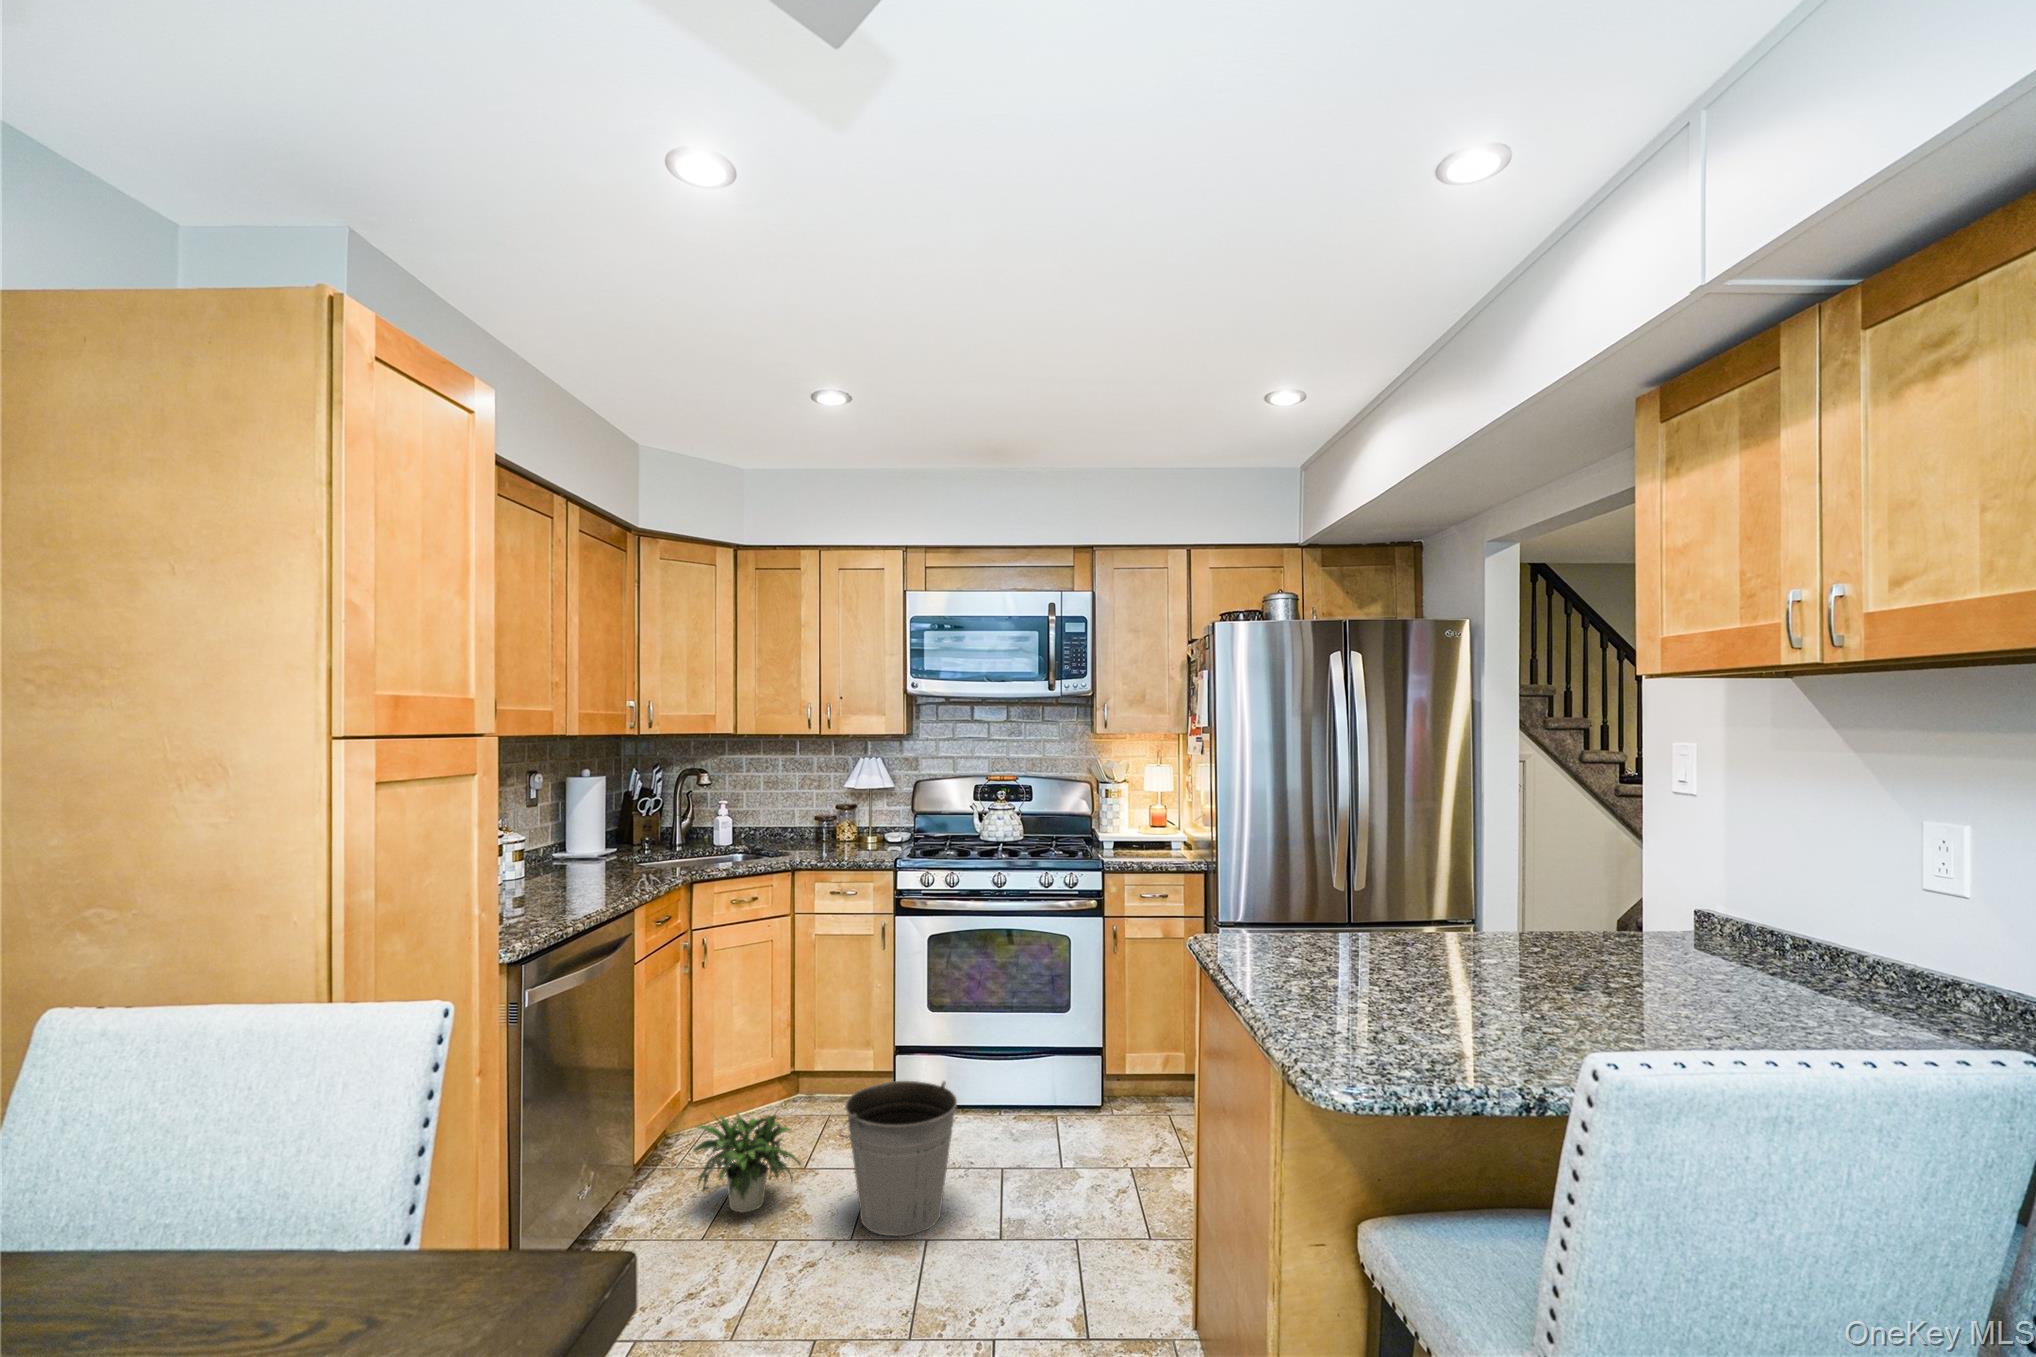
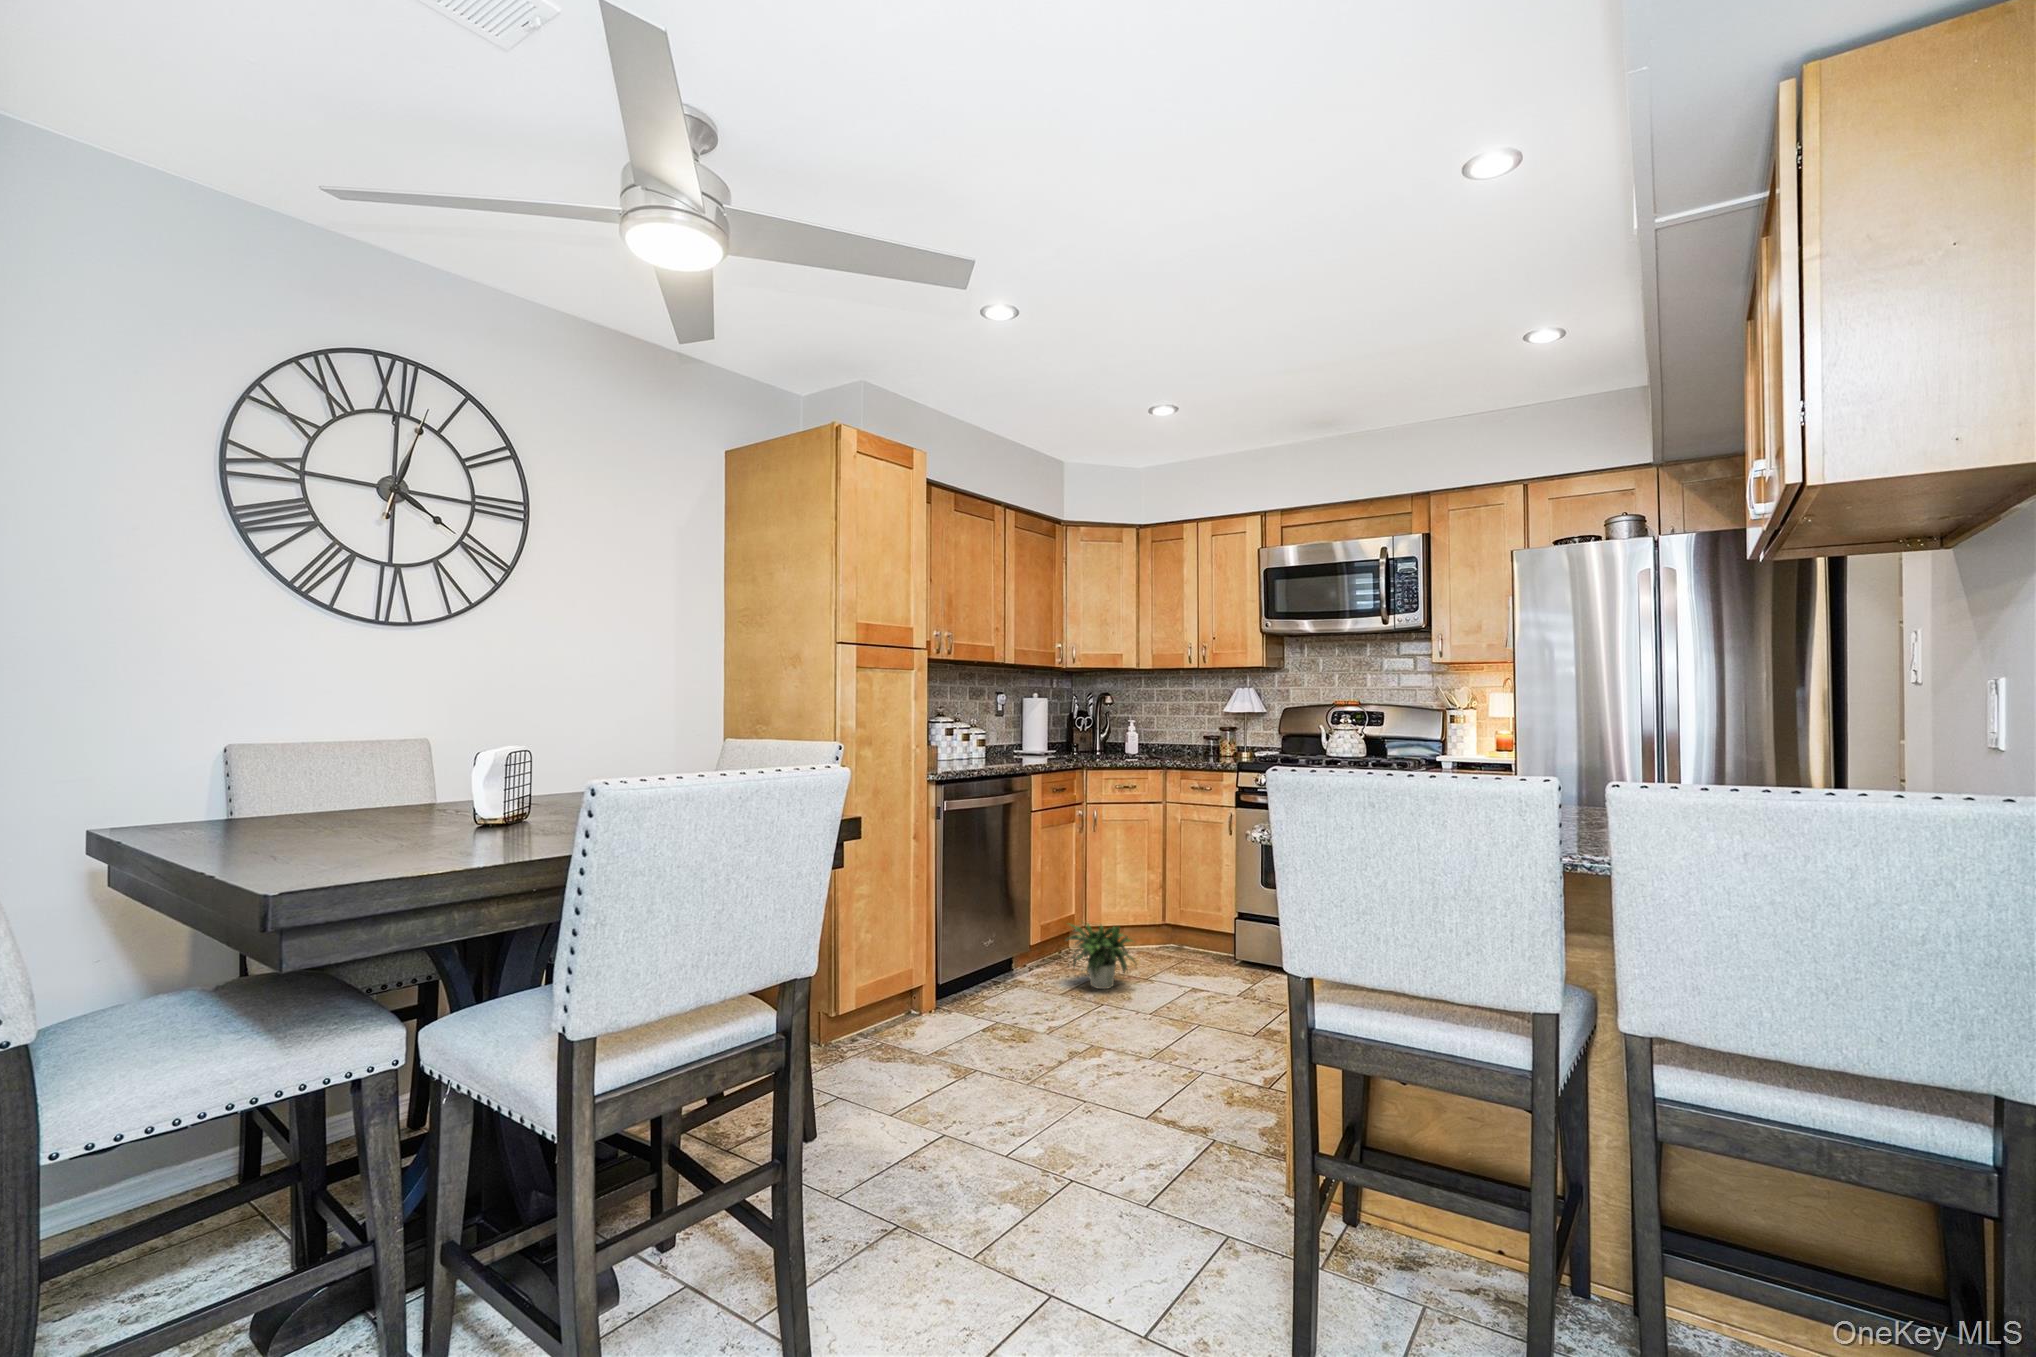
bucket: present [840,1081,957,1236] -> none [1152,916,1239,1019]

